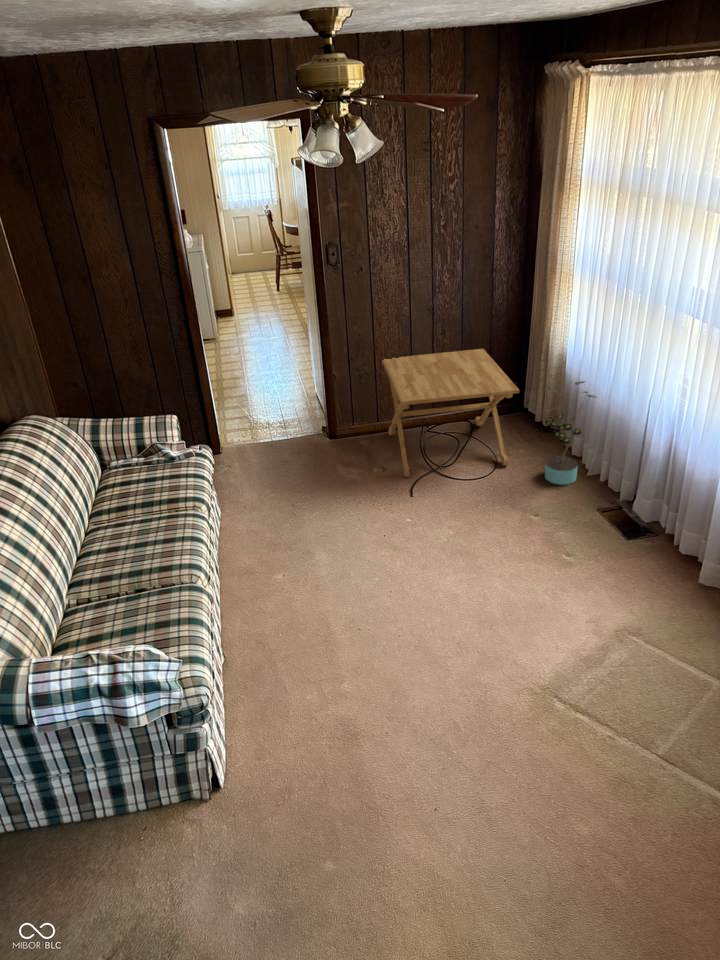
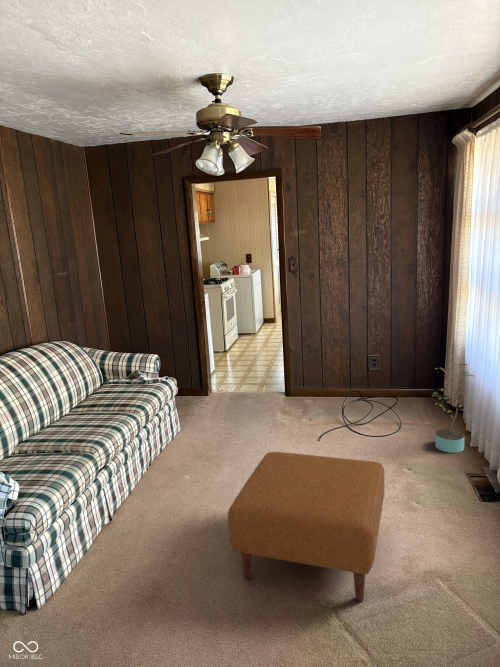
side table: present [382,349,519,477] -> none [316,341,413,432]
ottoman: none [411,524,593,685] -> present [227,452,384,602]

